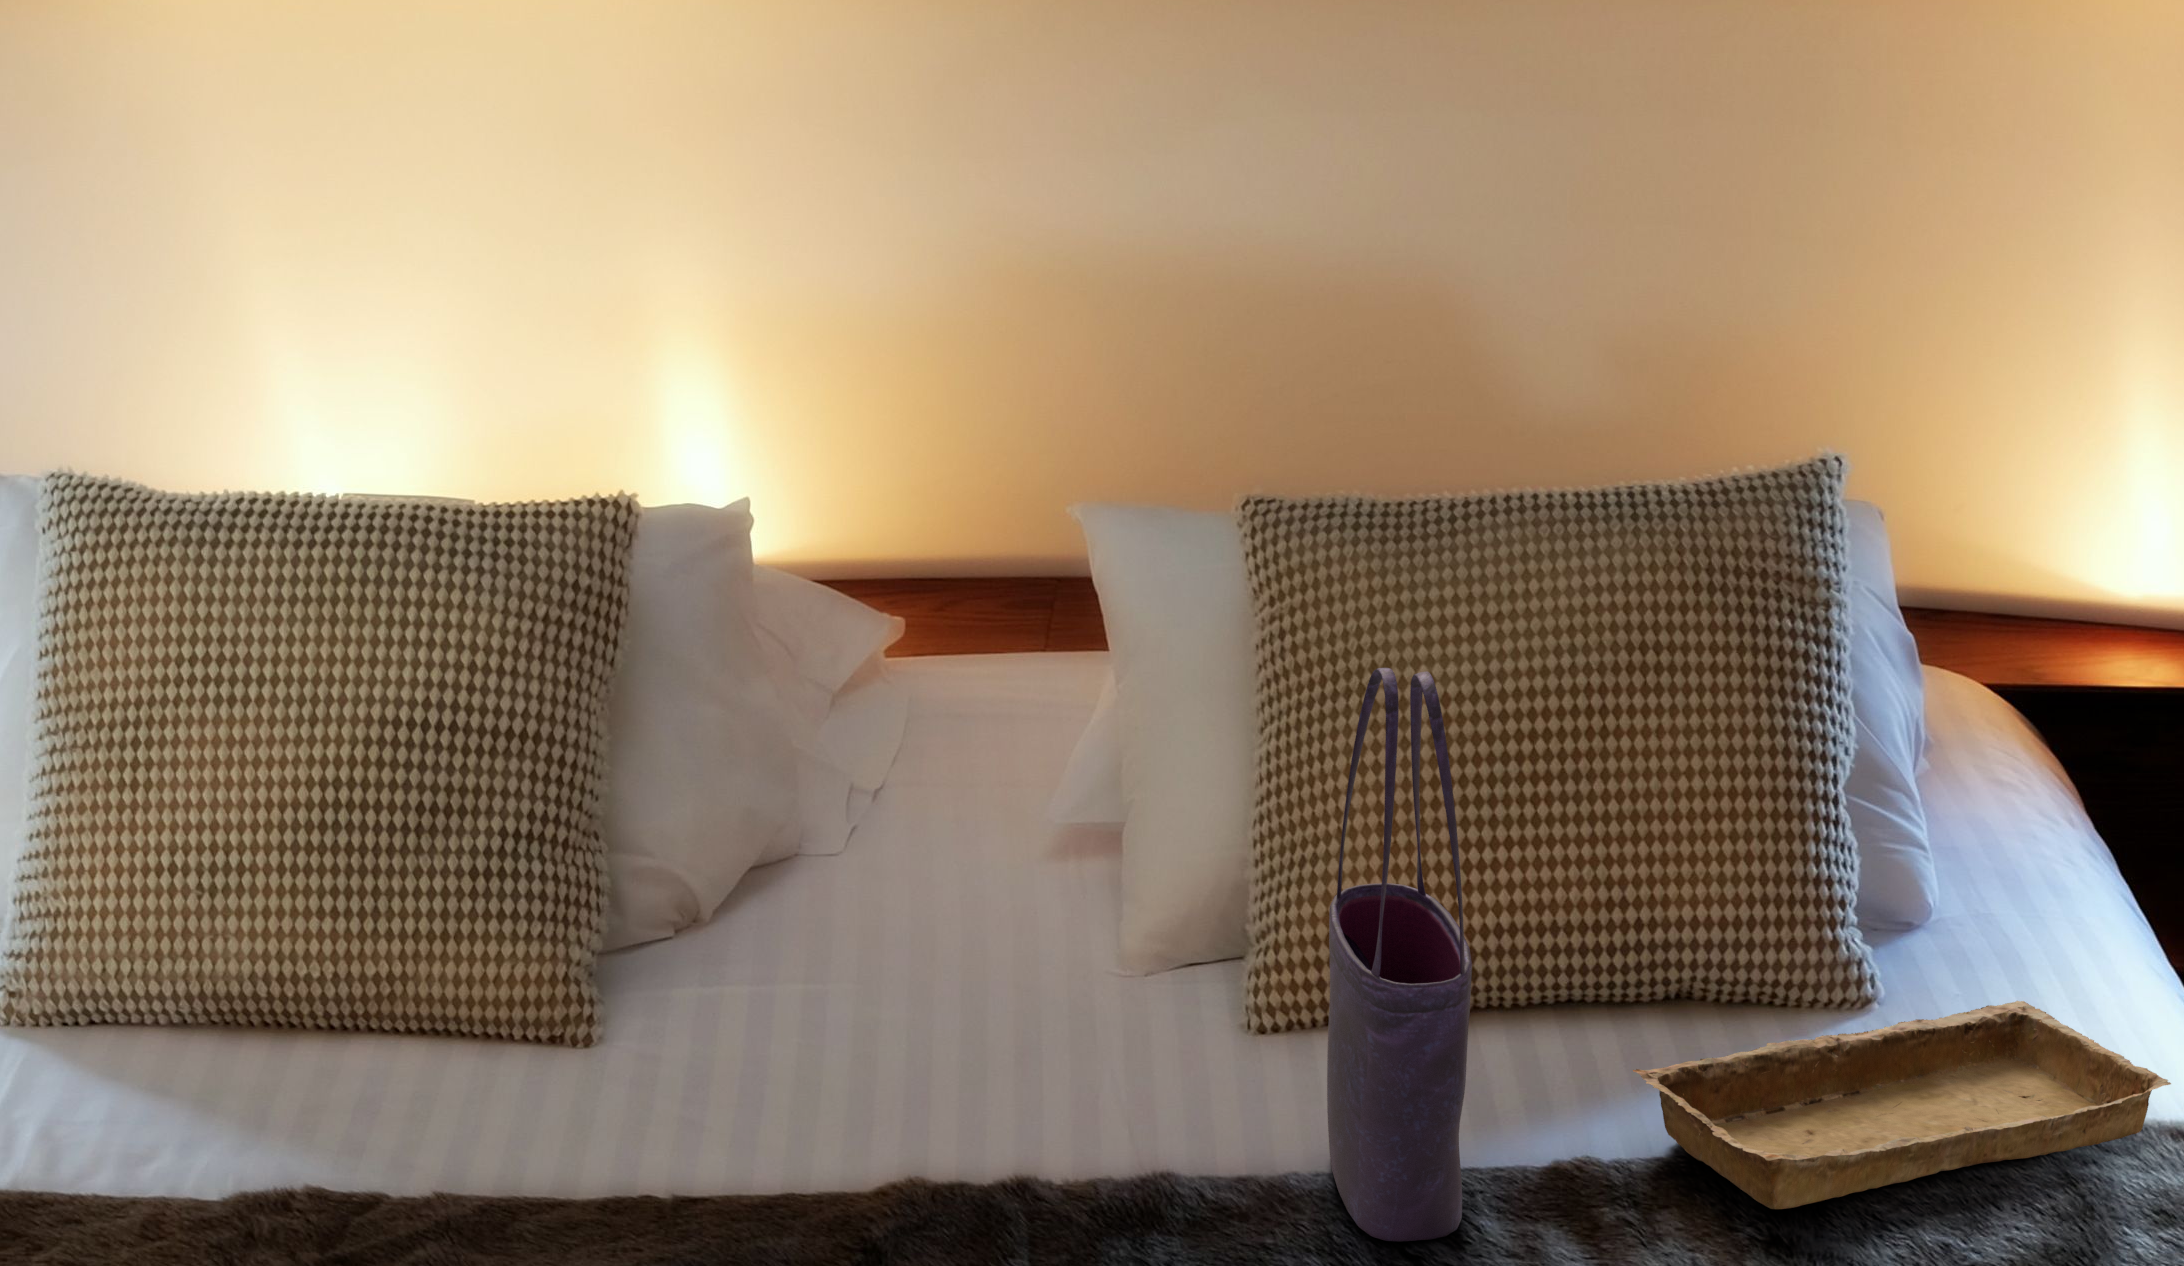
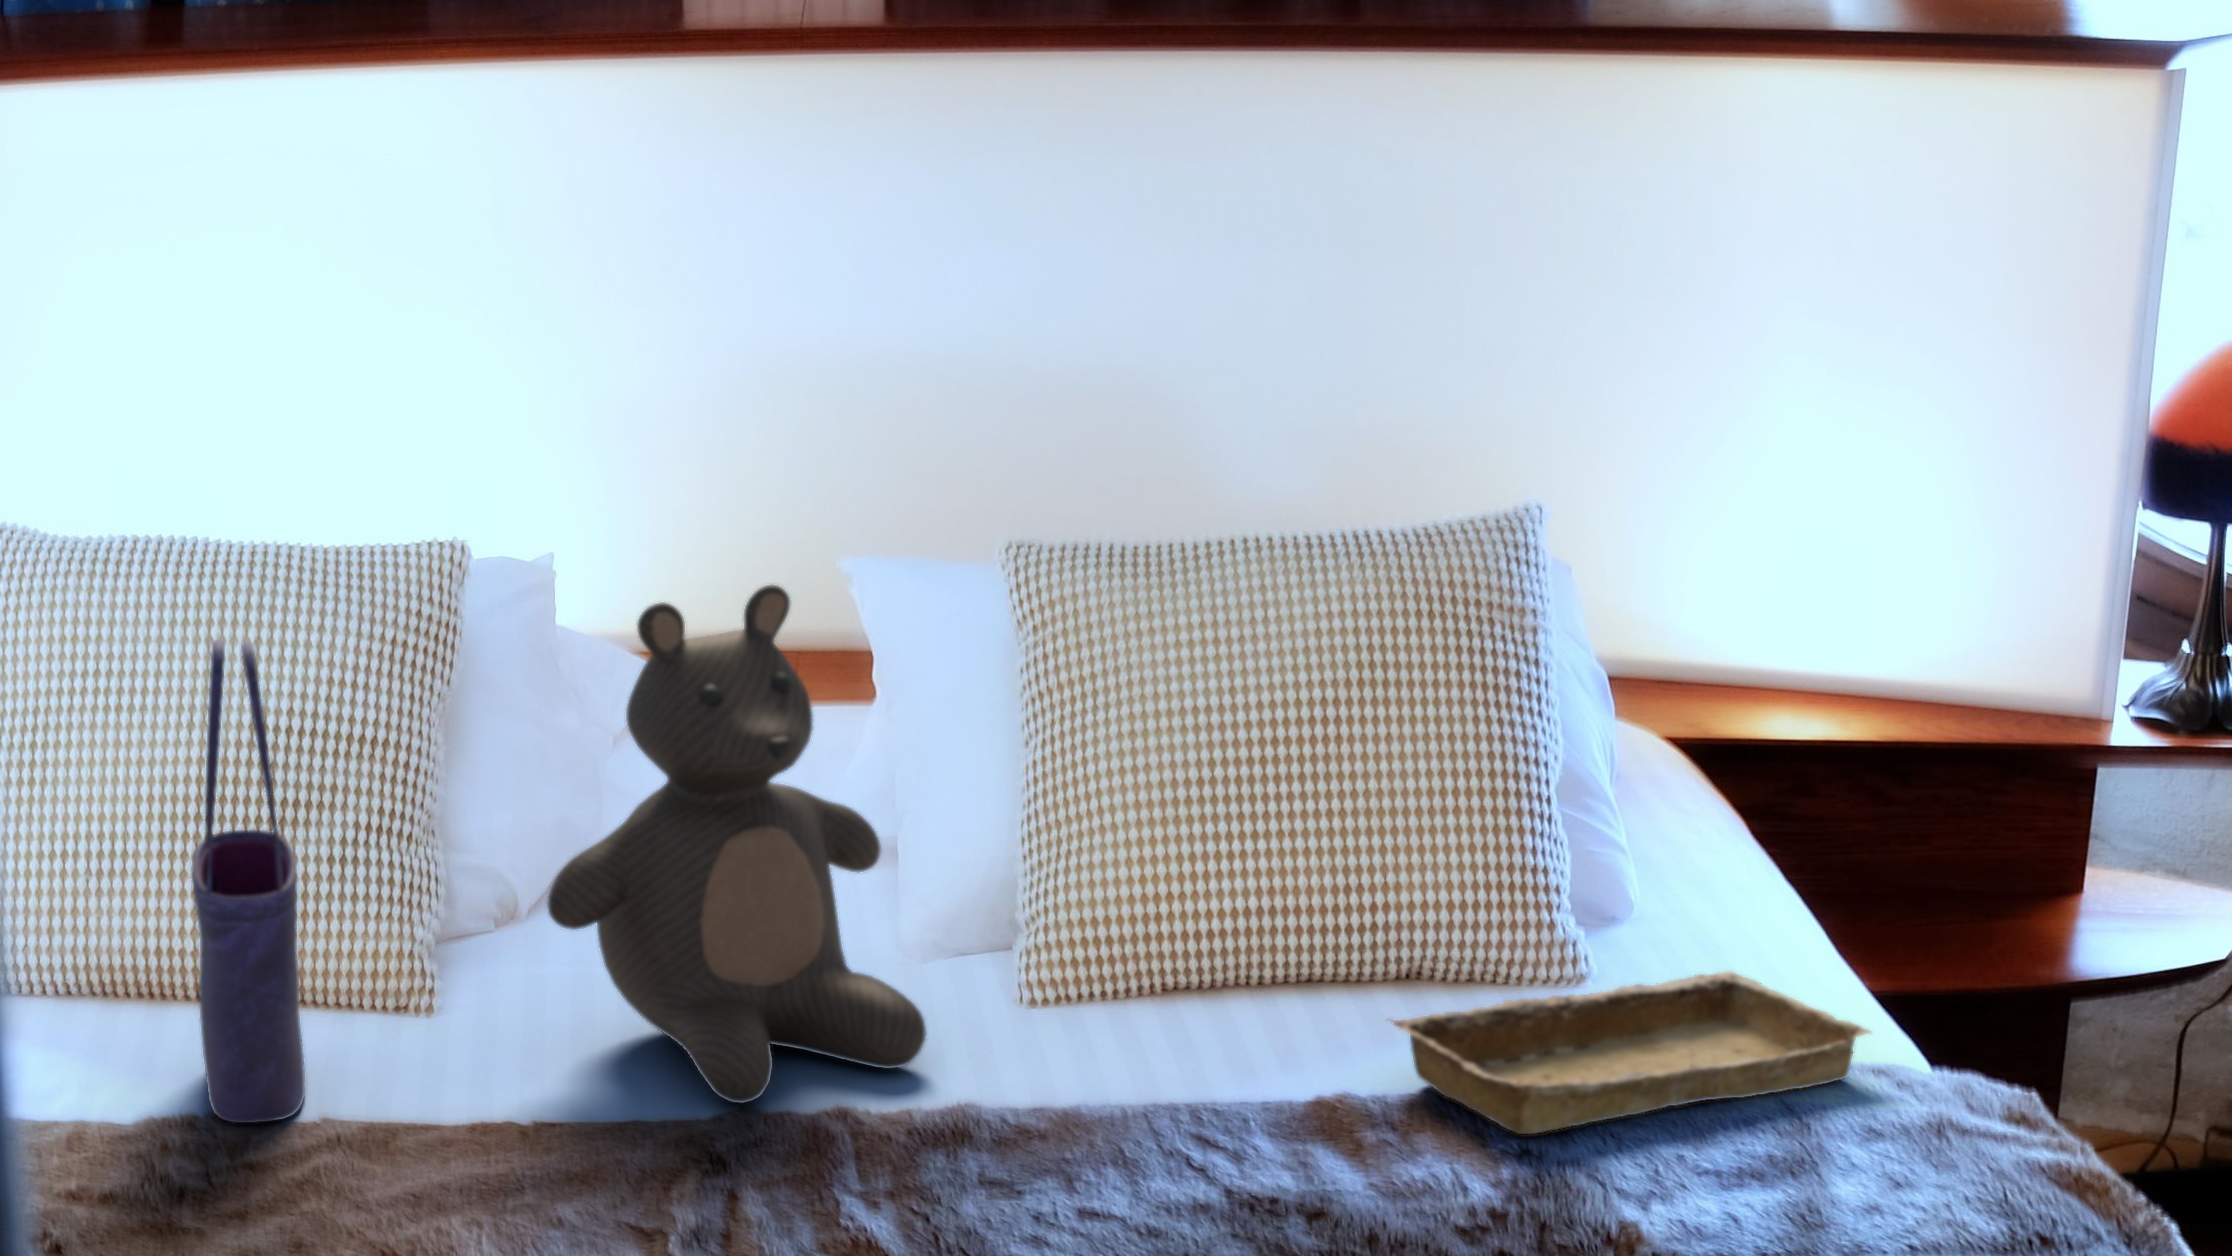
teddy bear: none [698,574,1125,1171] -> present [547,585,926,1103]
tote bag: present [1327,668,1472,1242] -> present [192,640,305,1123]

